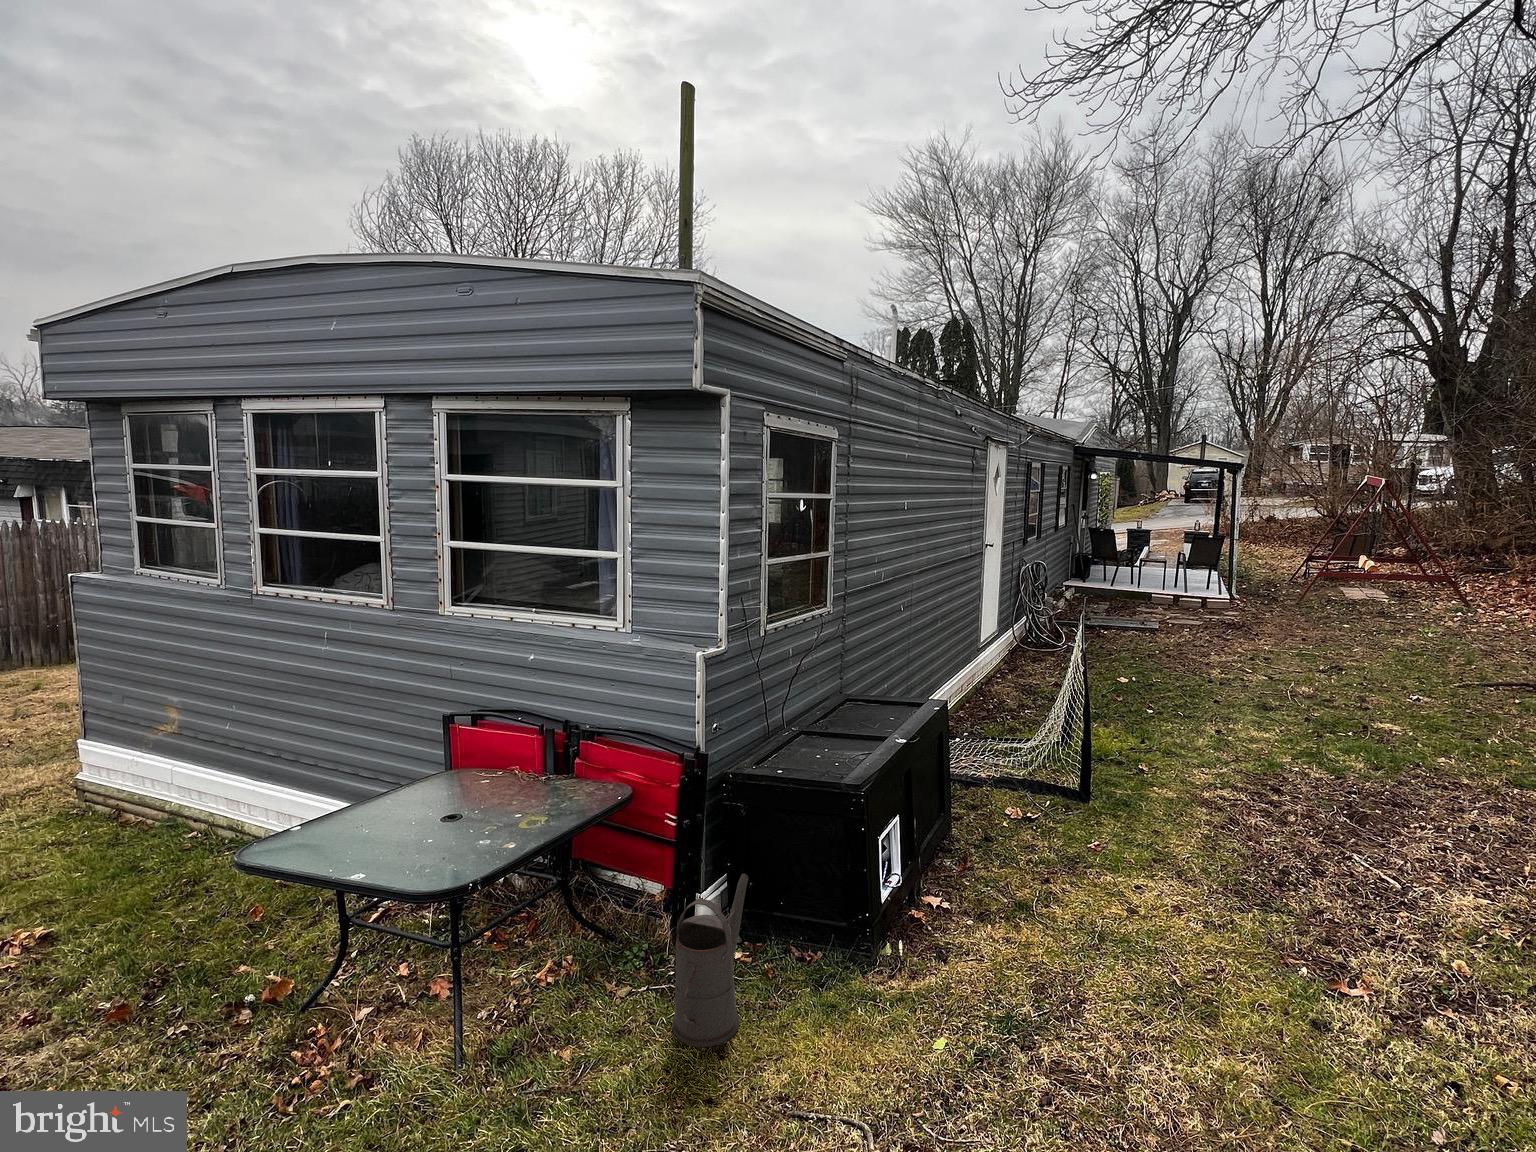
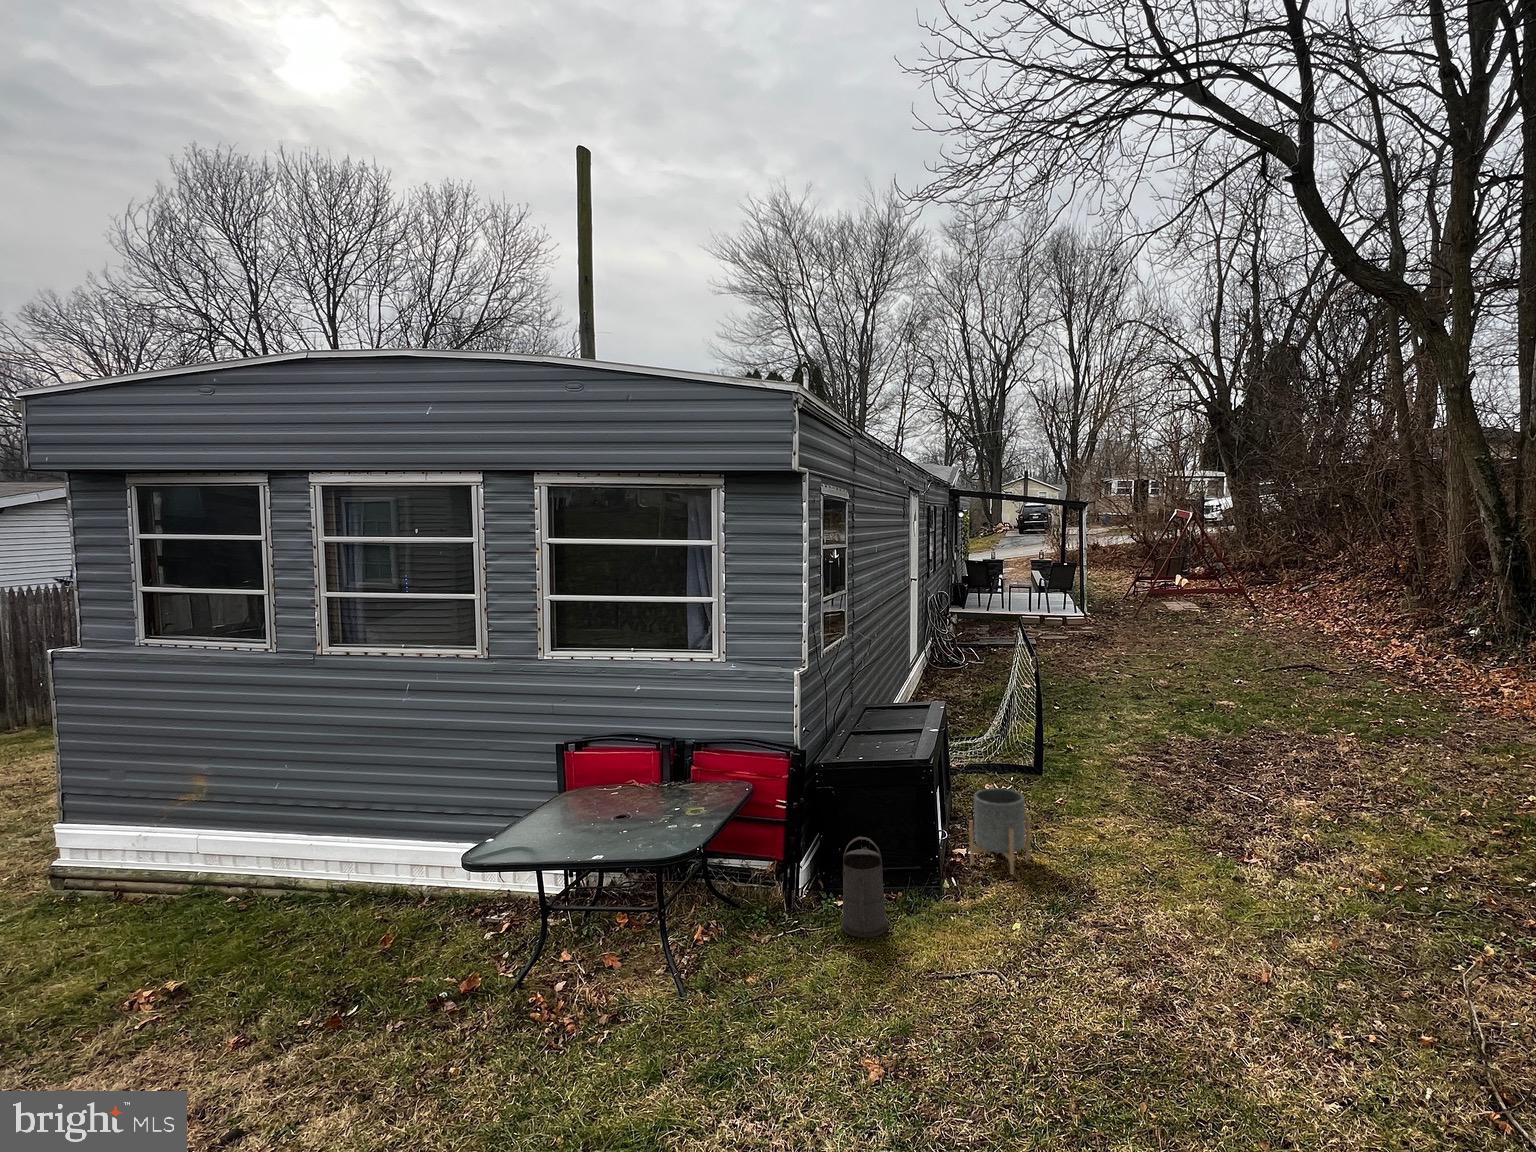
planter: none [912,835,1003,966] -> present [969,788,1030,875]

